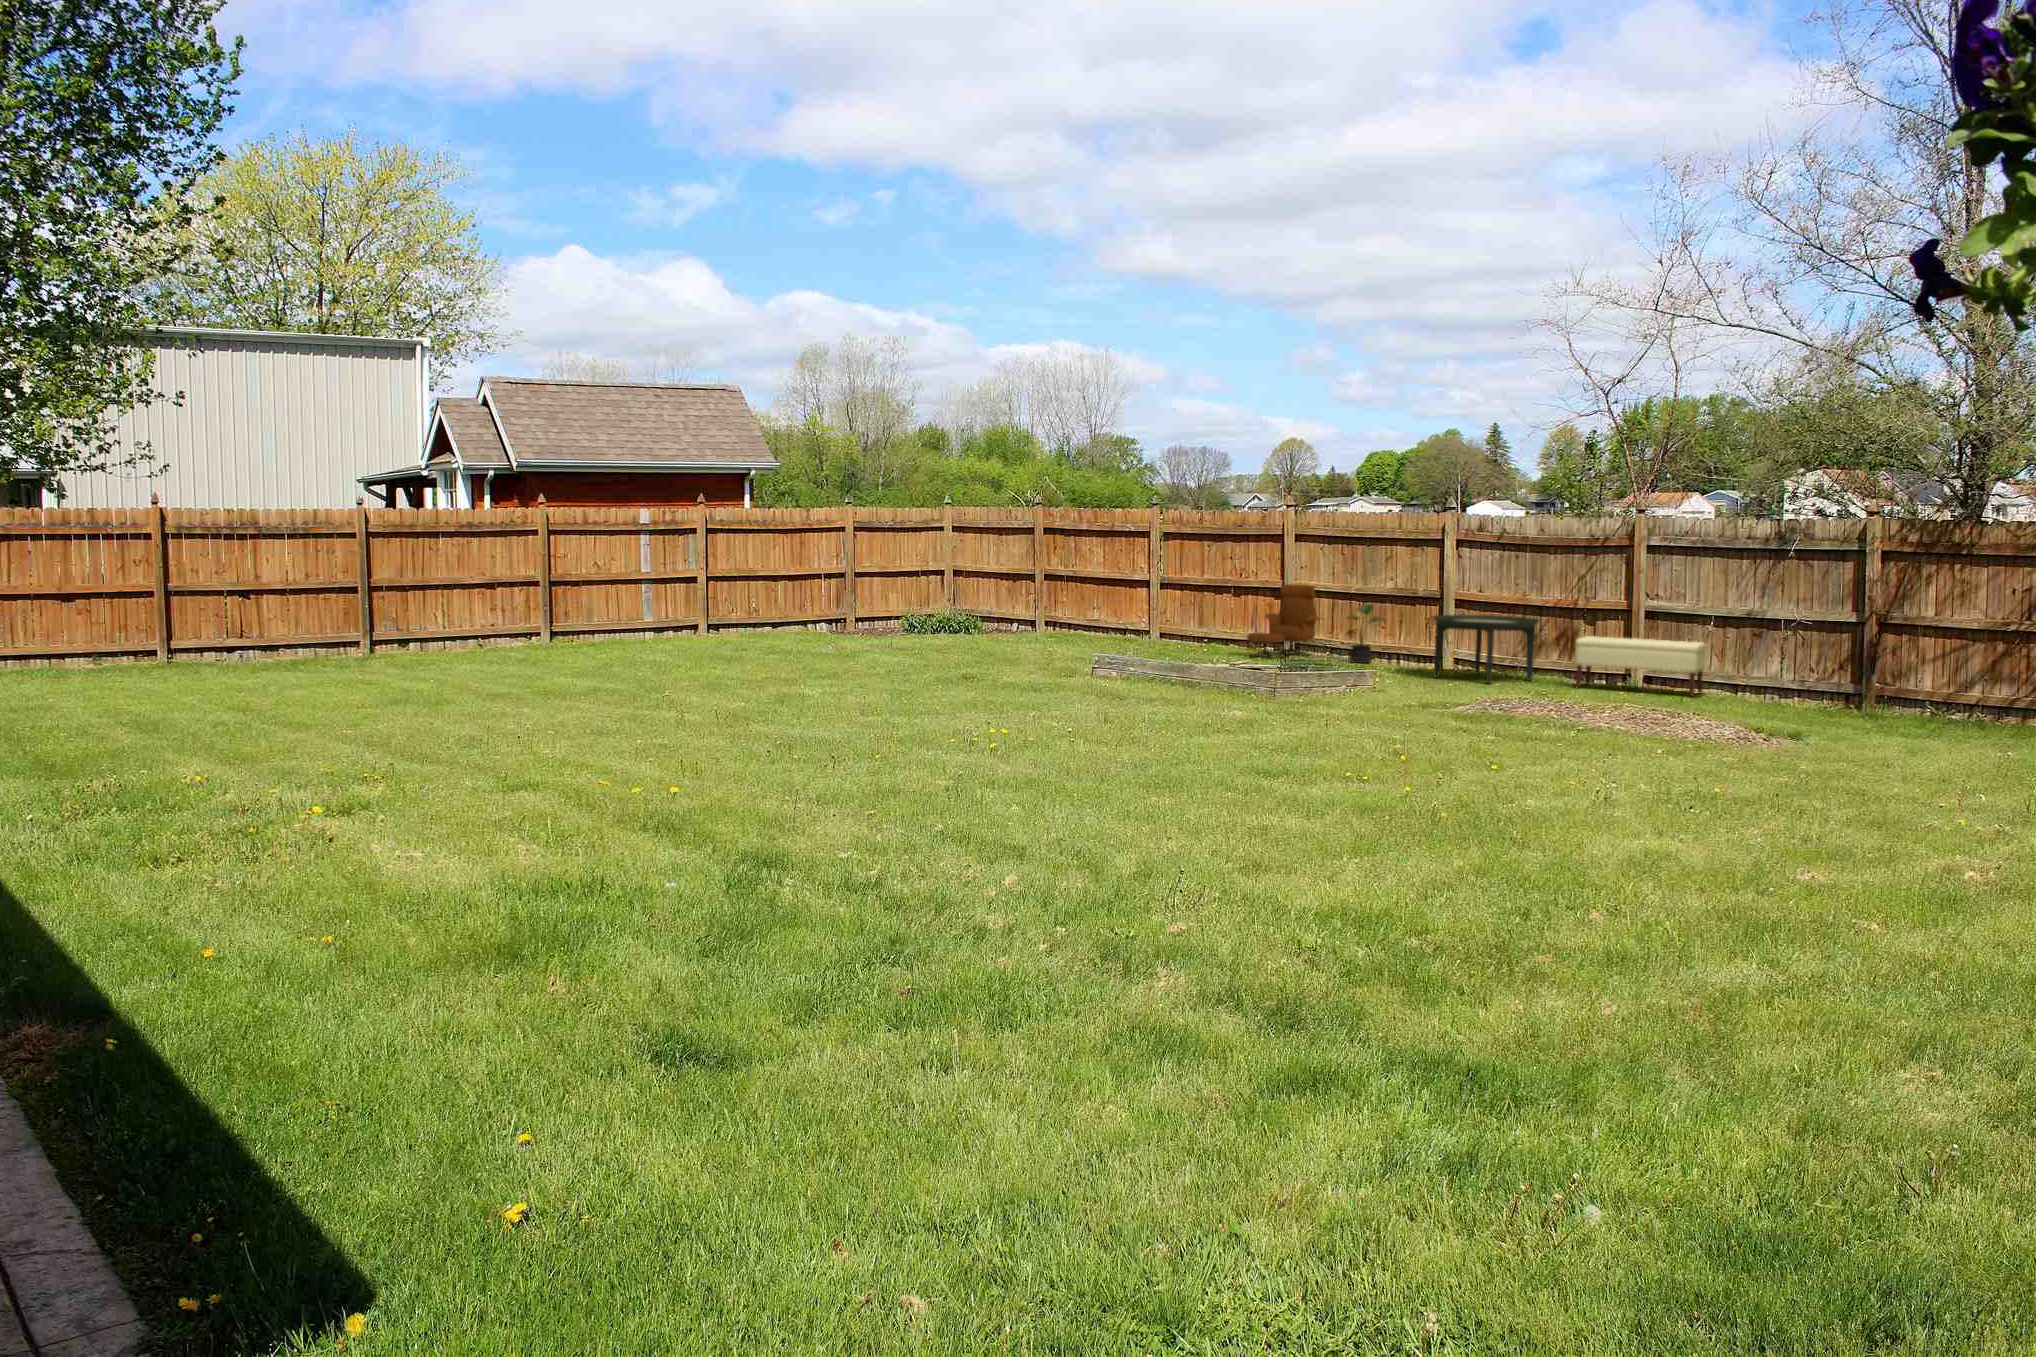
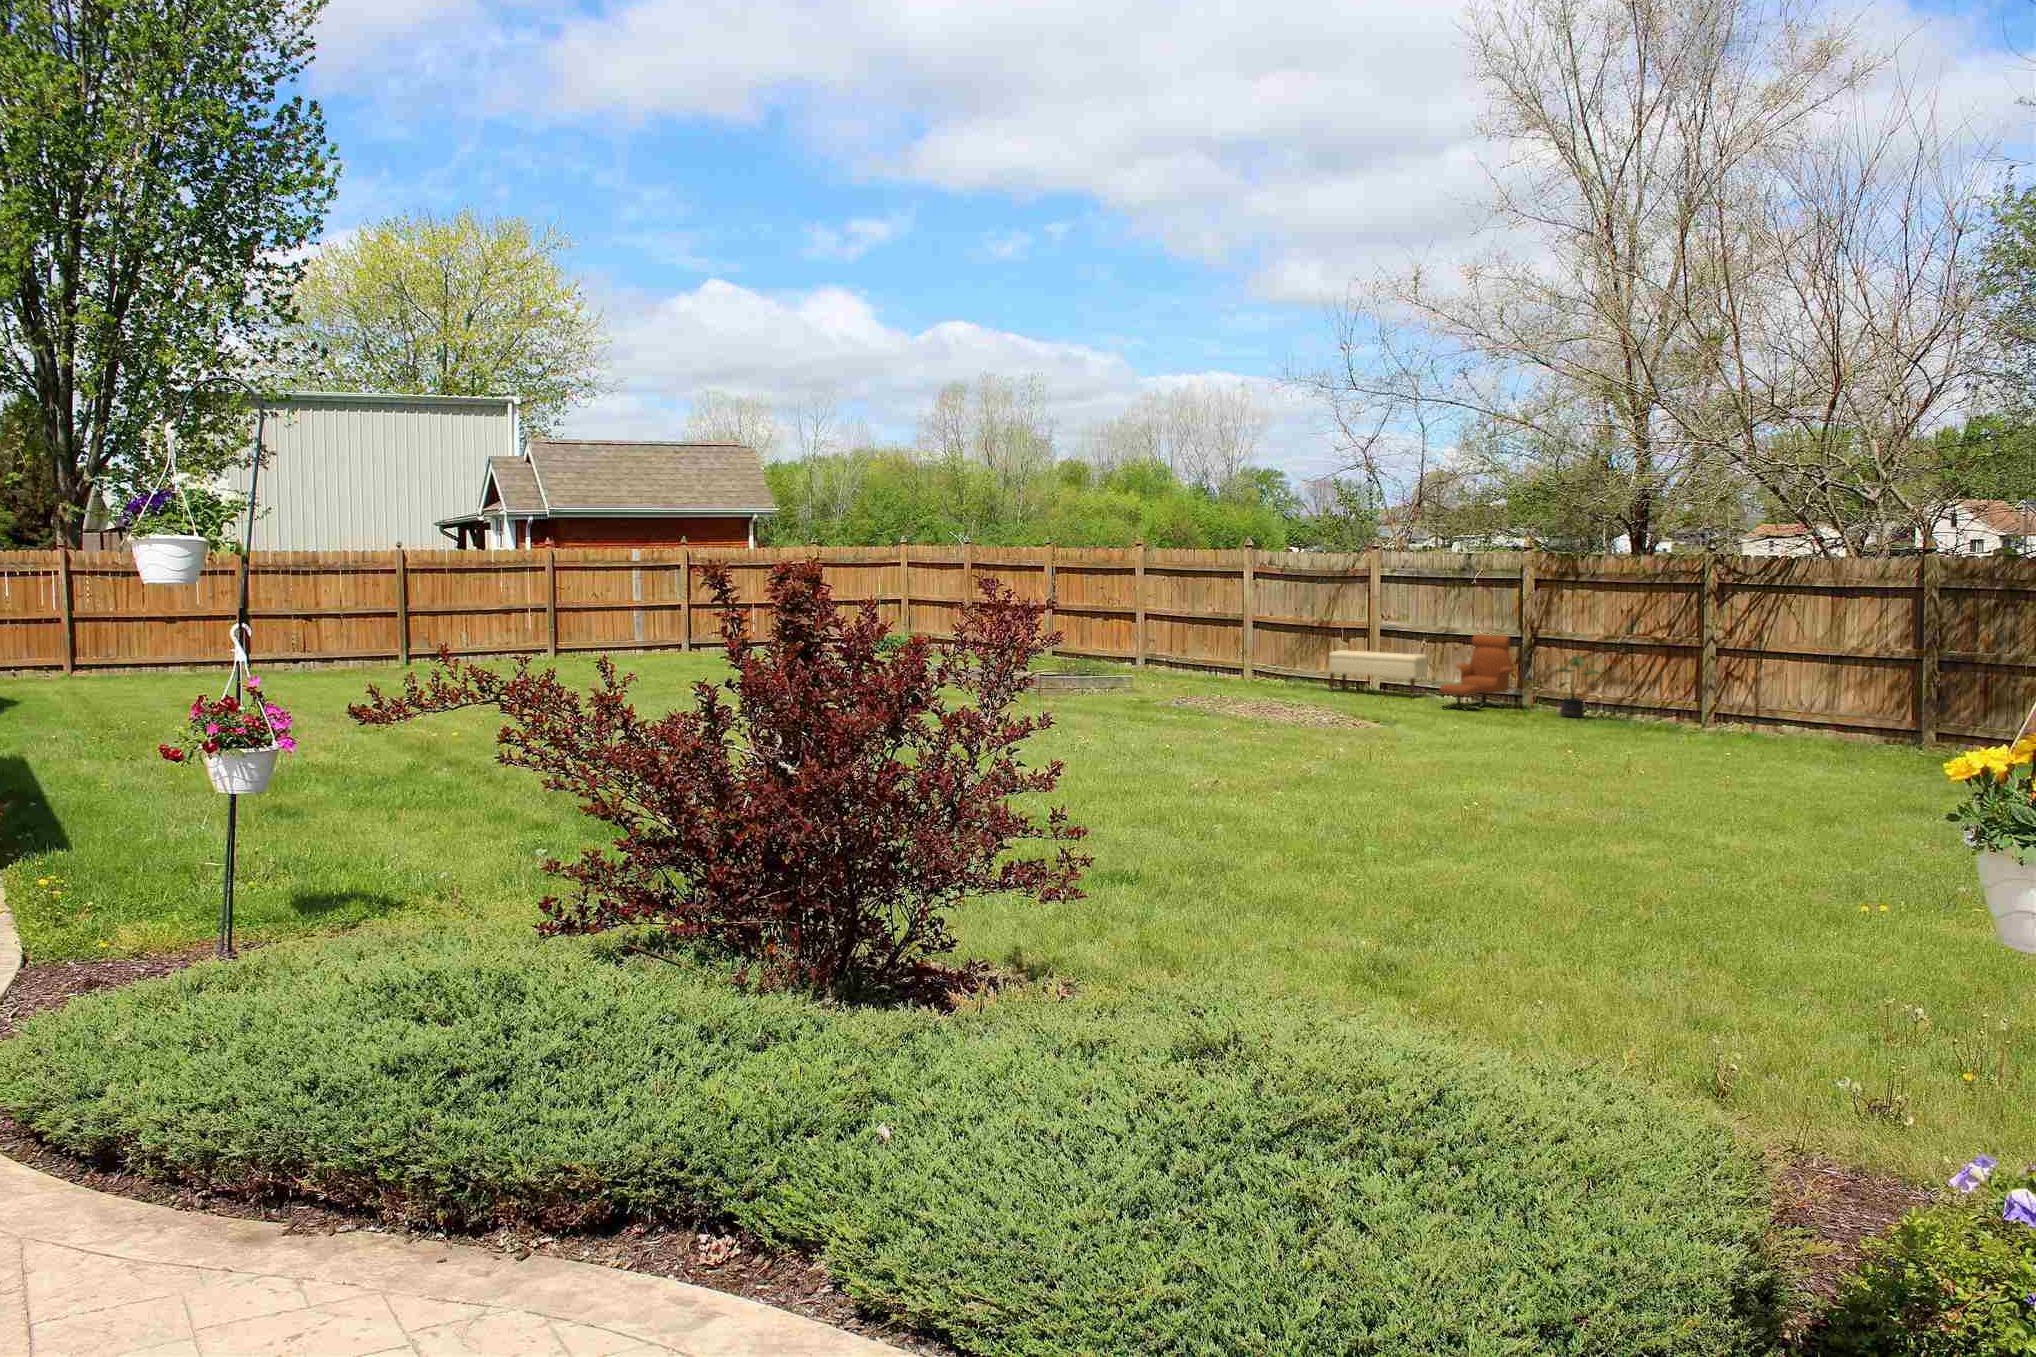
lounge chair: present [1247,584,1320,658] -> present [1440,634,1516,711]
potted plant: present [1347,604,1385,663] -> present [1559,656,1599,718]
round table: present [1433,615,1540,684] -> none [1224,634,1309,688]

